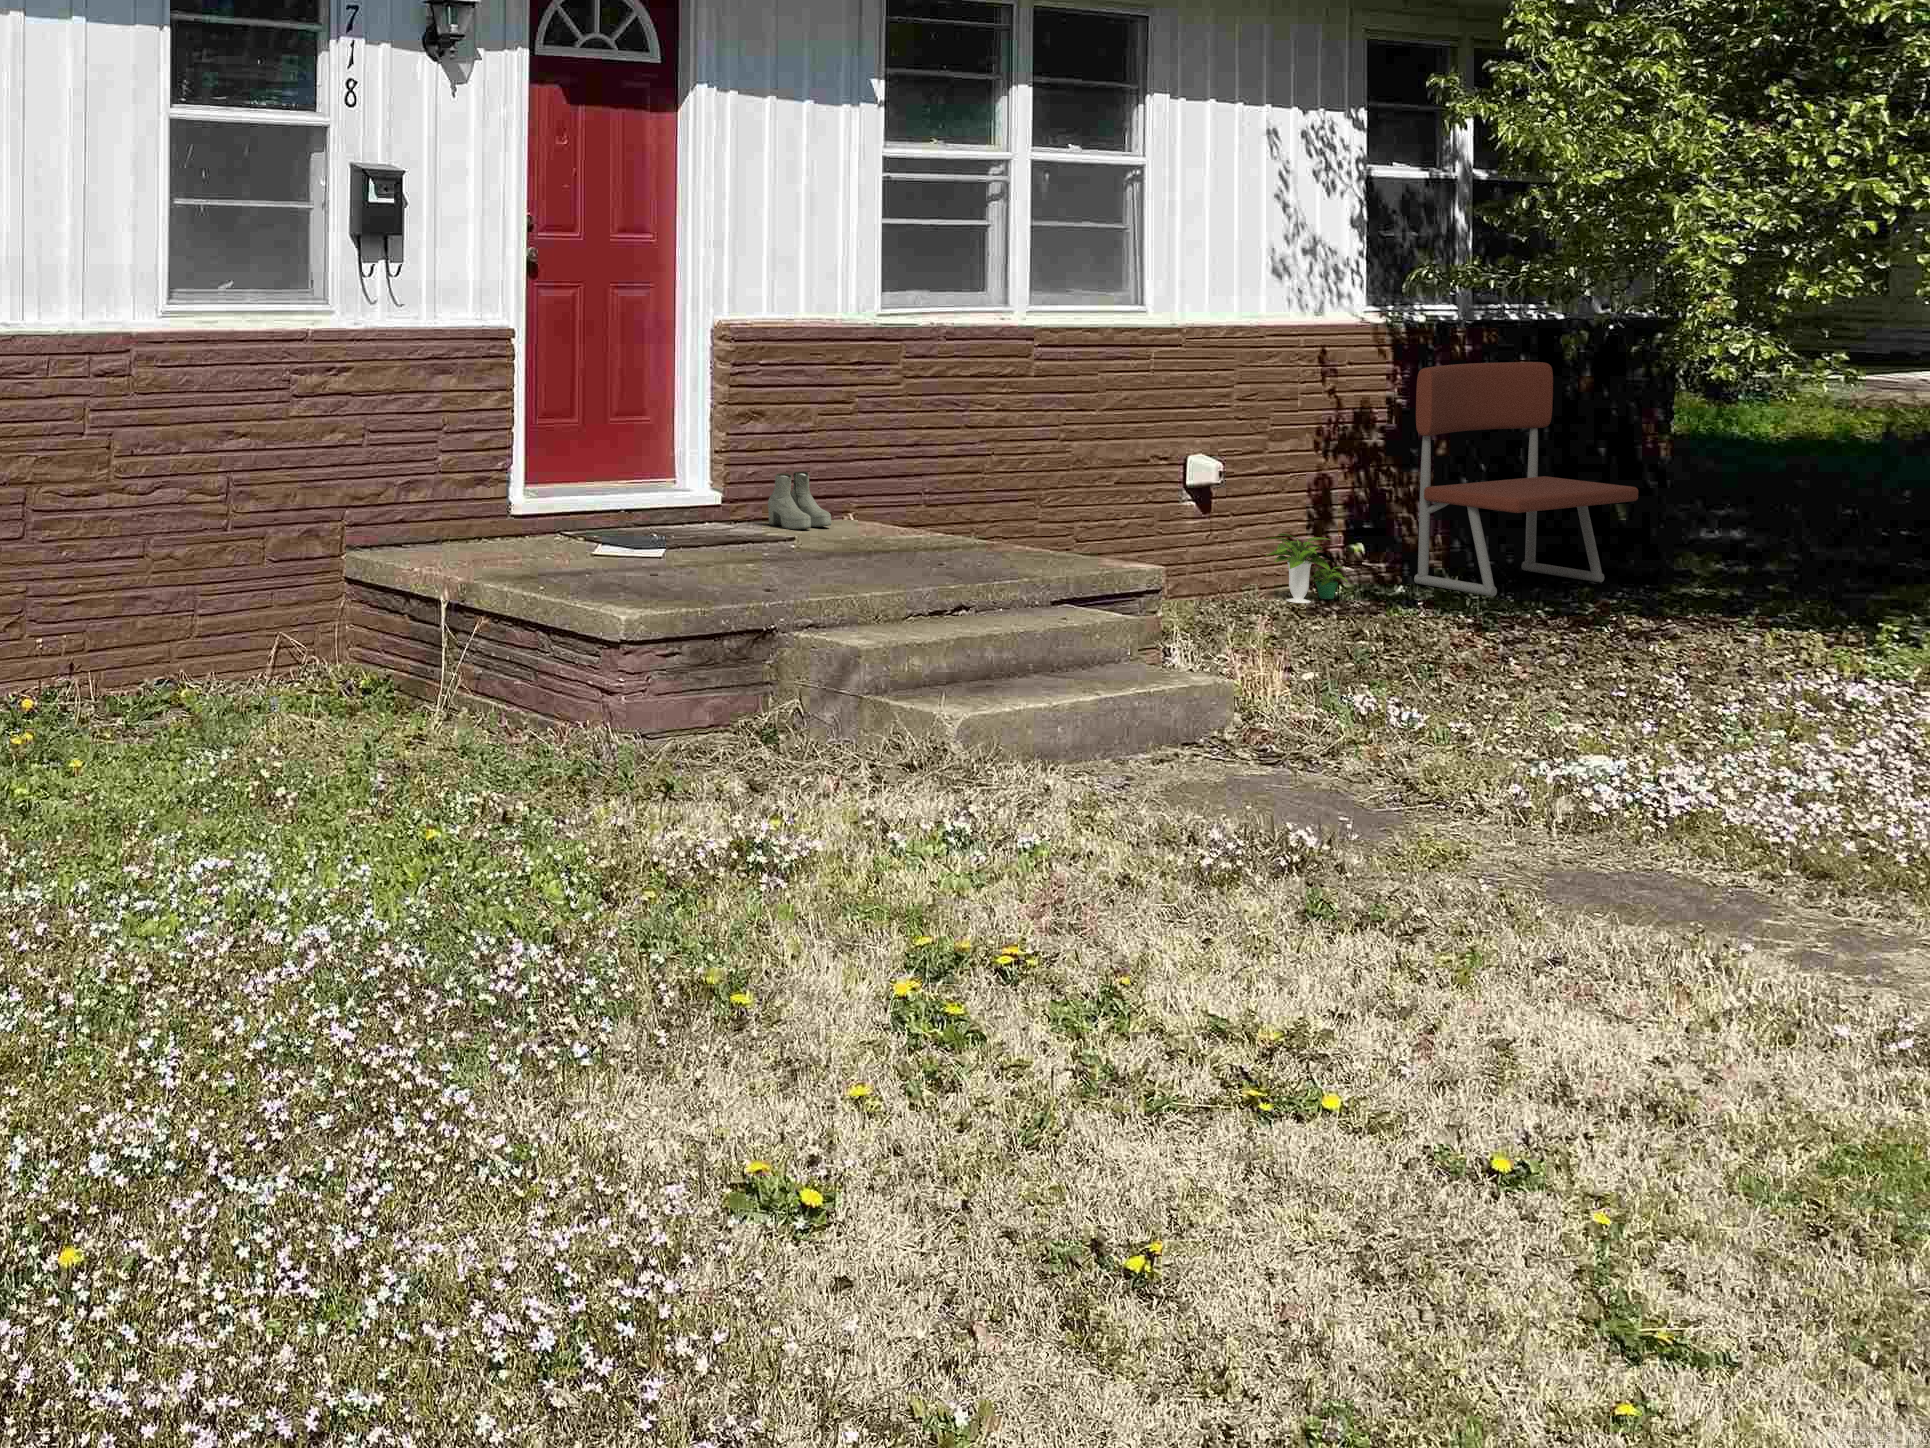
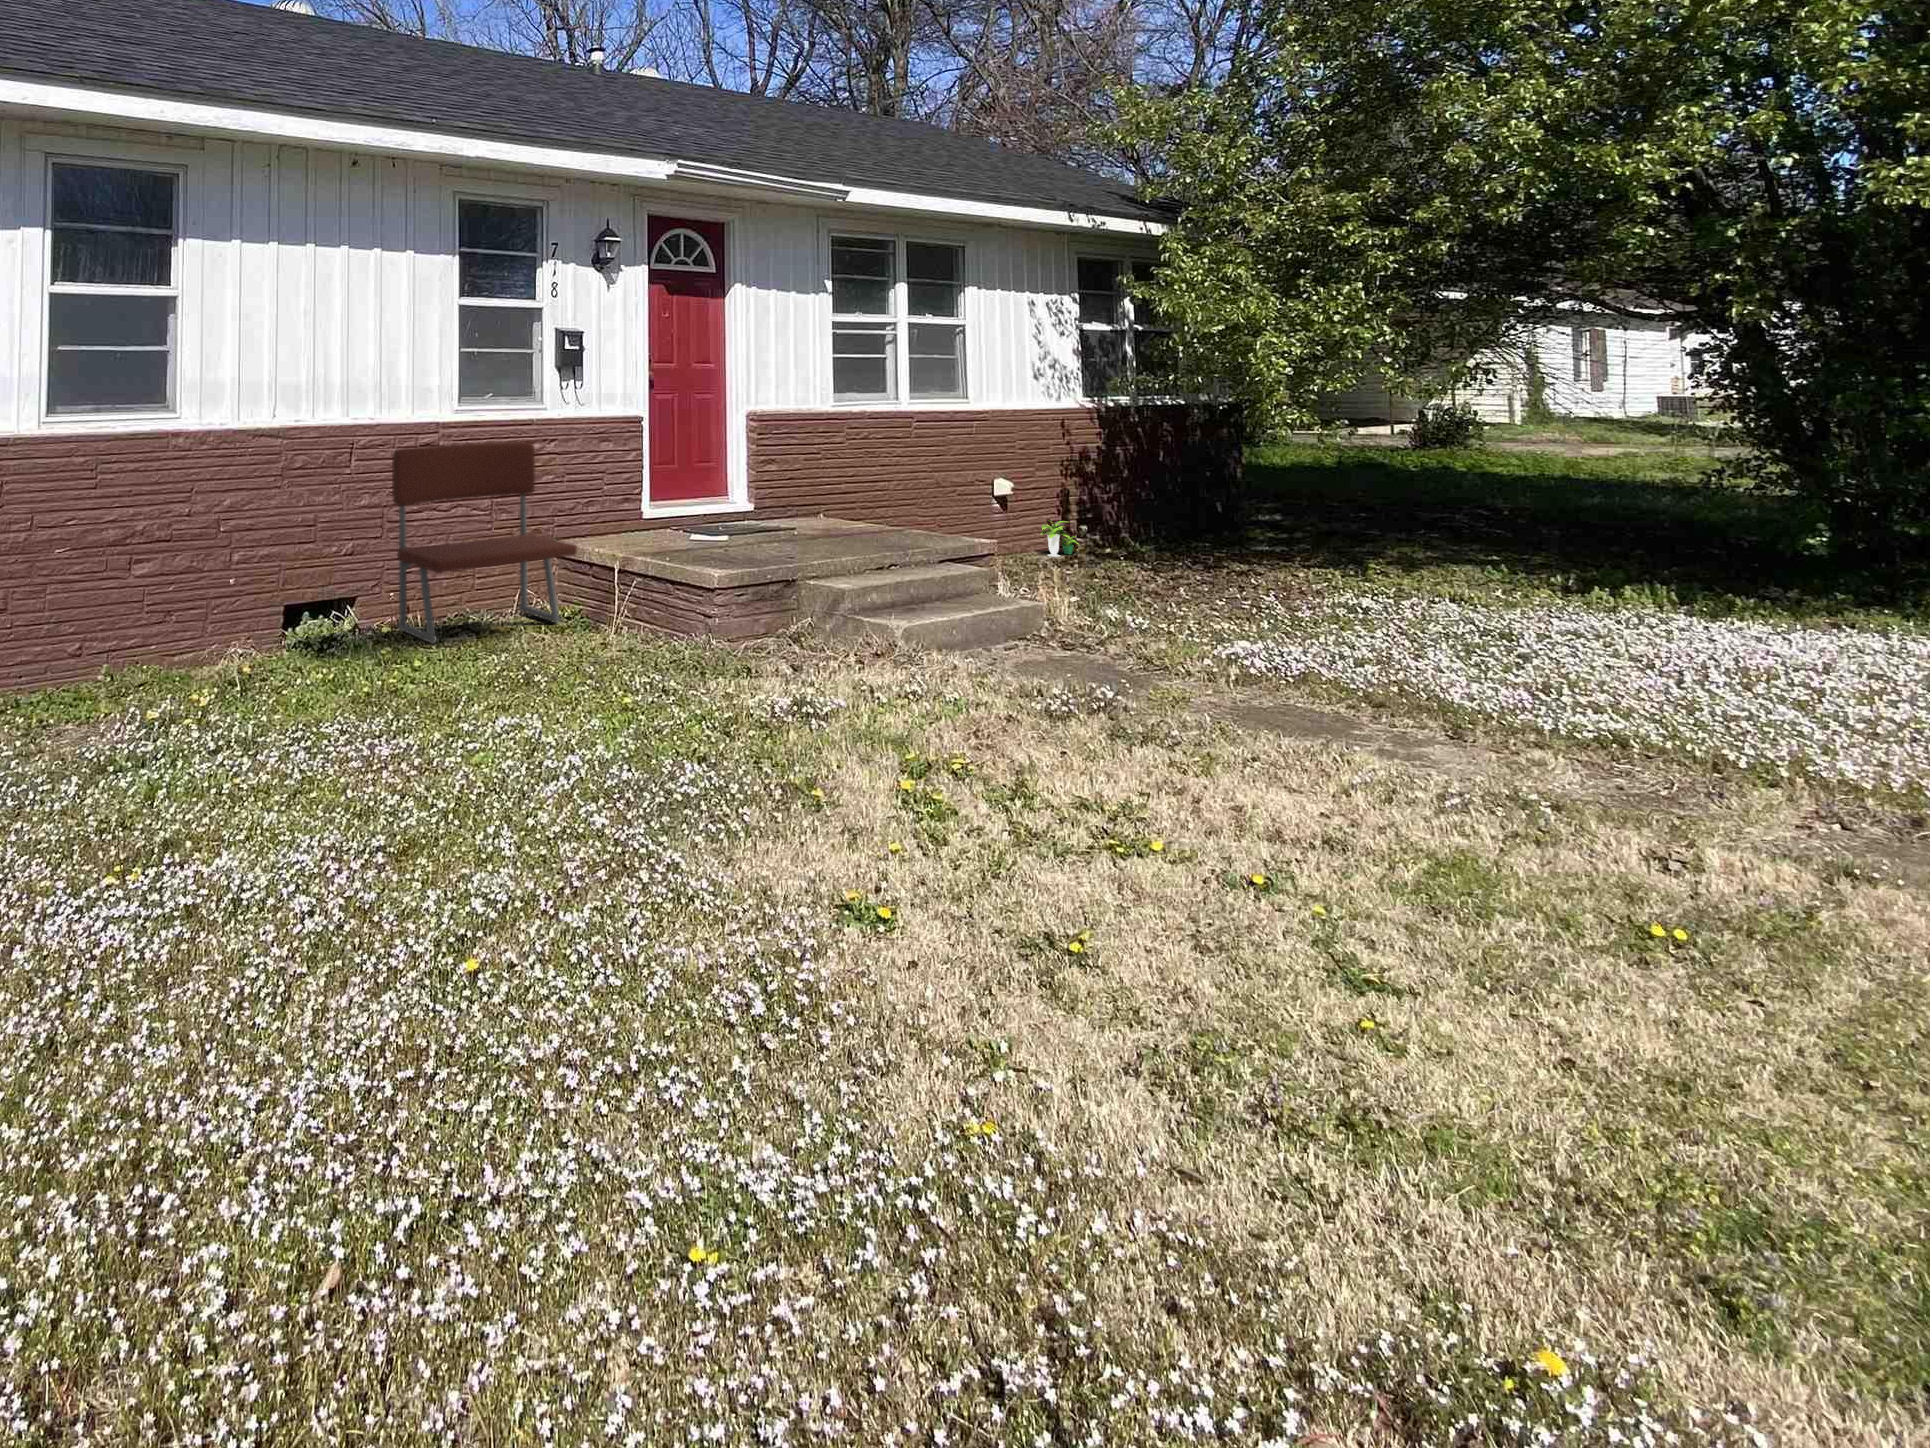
bench: present [1414,362,1638,596] -> present [392,441,577,644]
boots: present [768,472,831,530] -> none [778,491,812,523]

